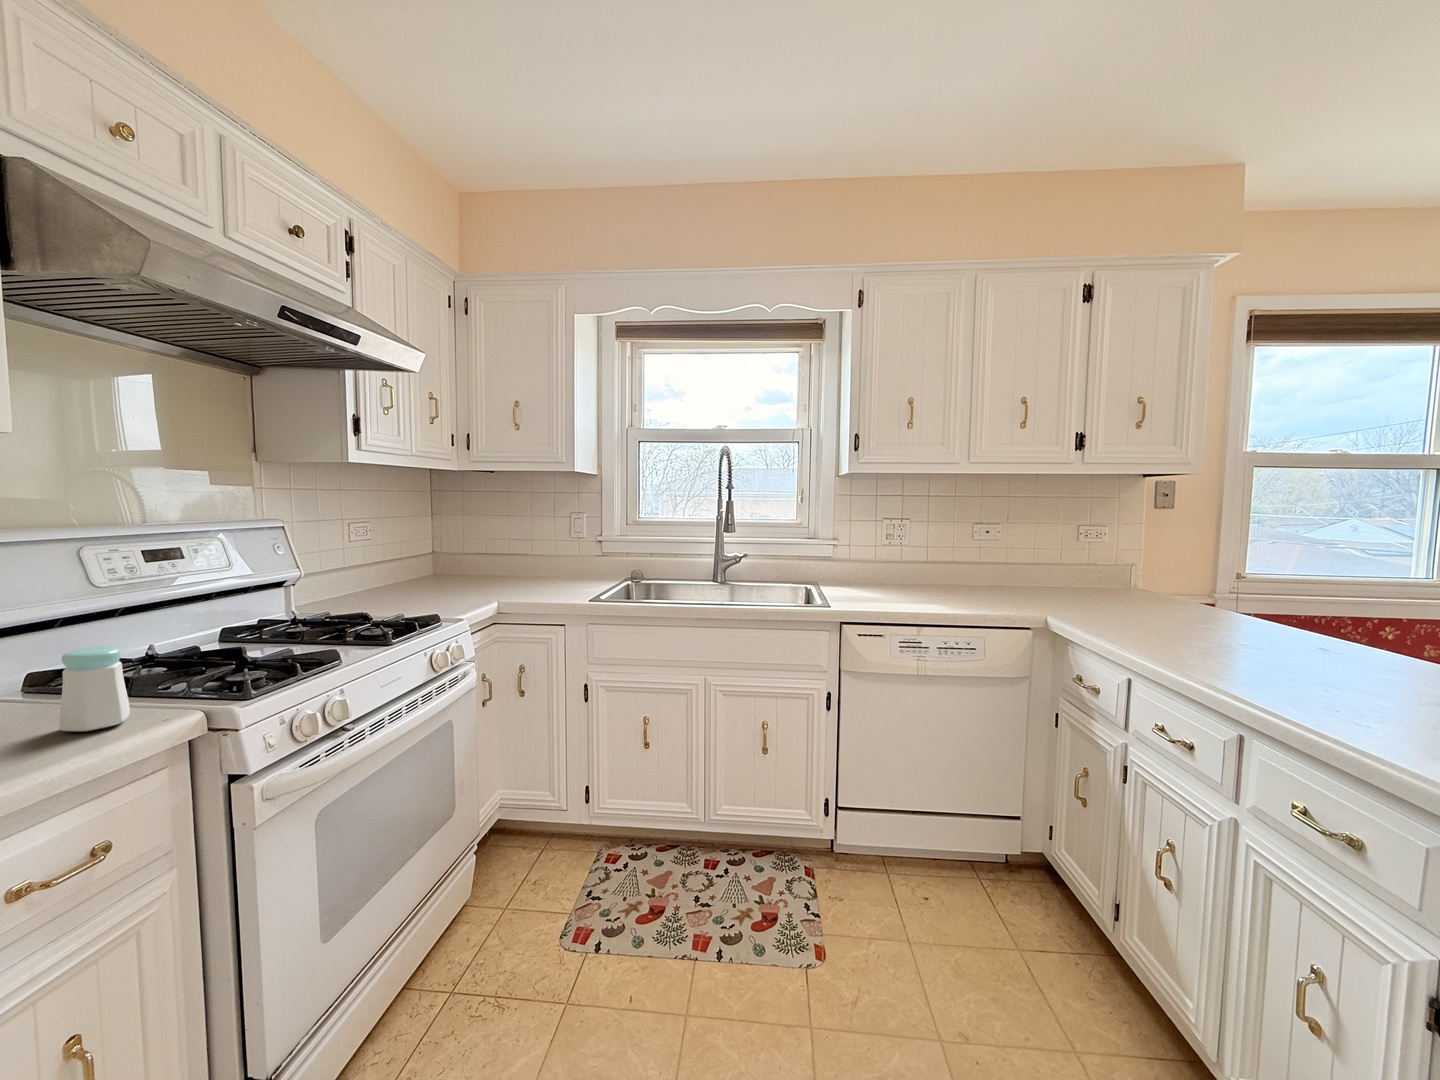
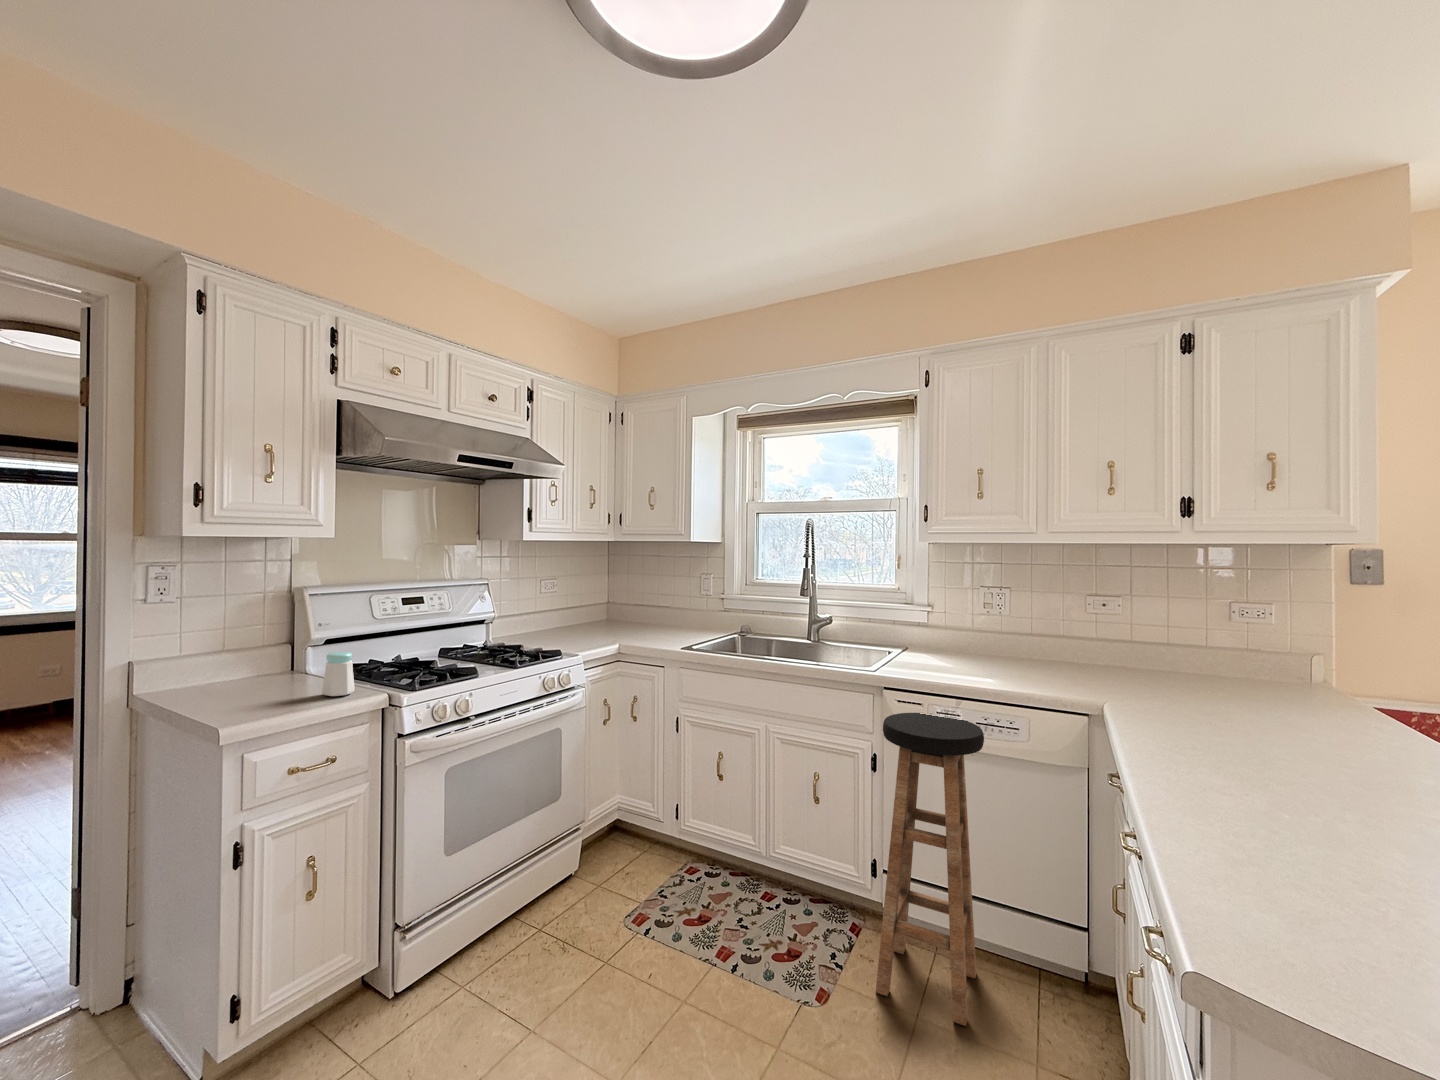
bar stool: none [854,641,963,938] -> present [876,713,984,1026]

